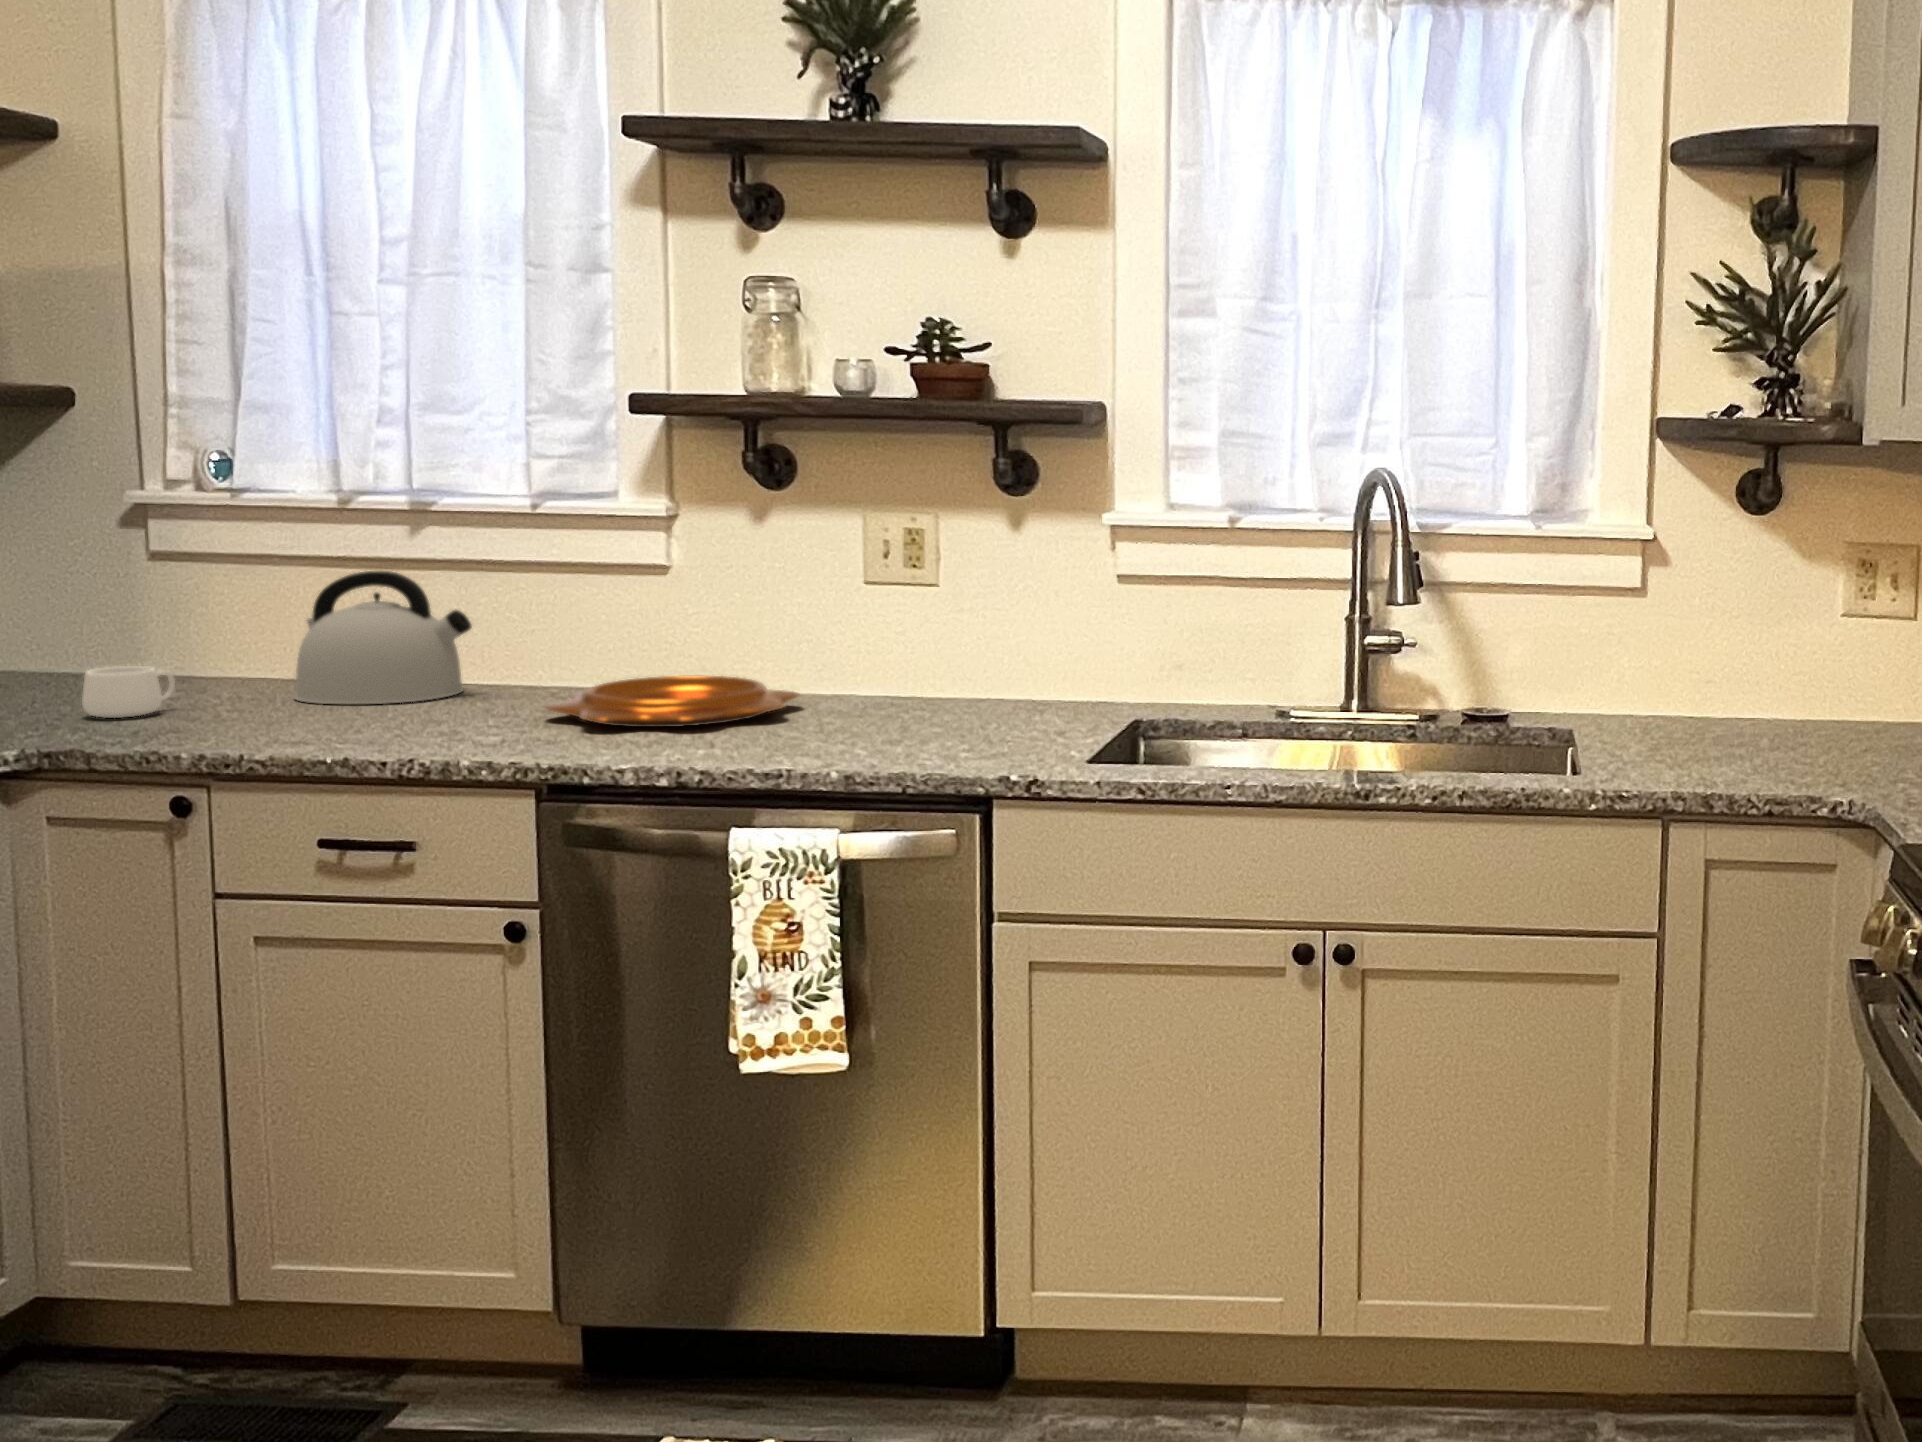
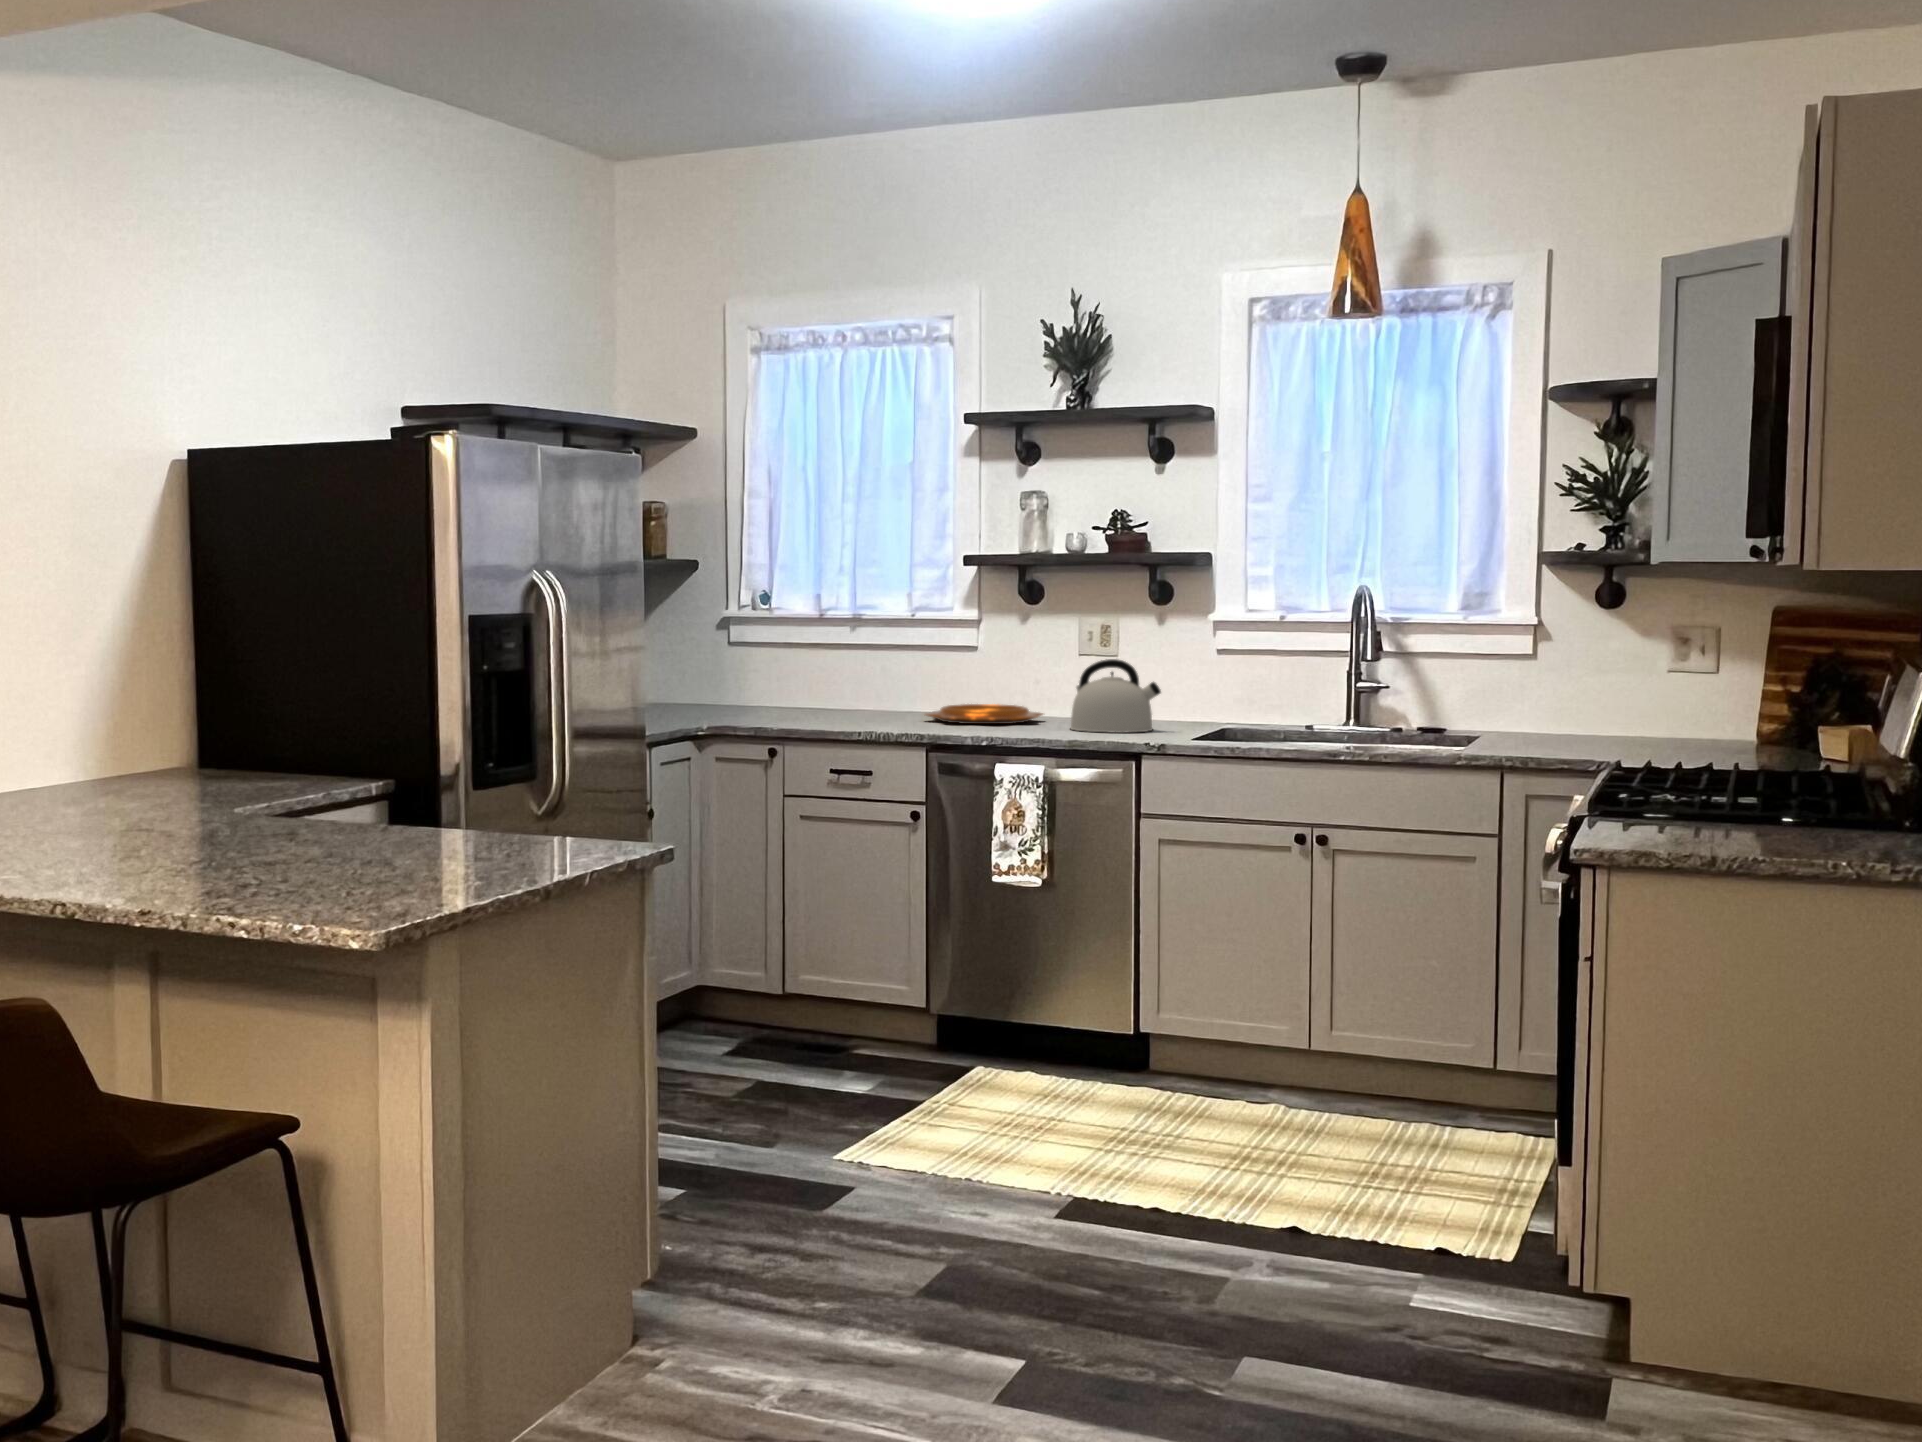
kettle: present [294,571,472,704] -> present [1071,659,1161,733]
mug: present [82,666,175,718] -> none [724,692,758,715]

